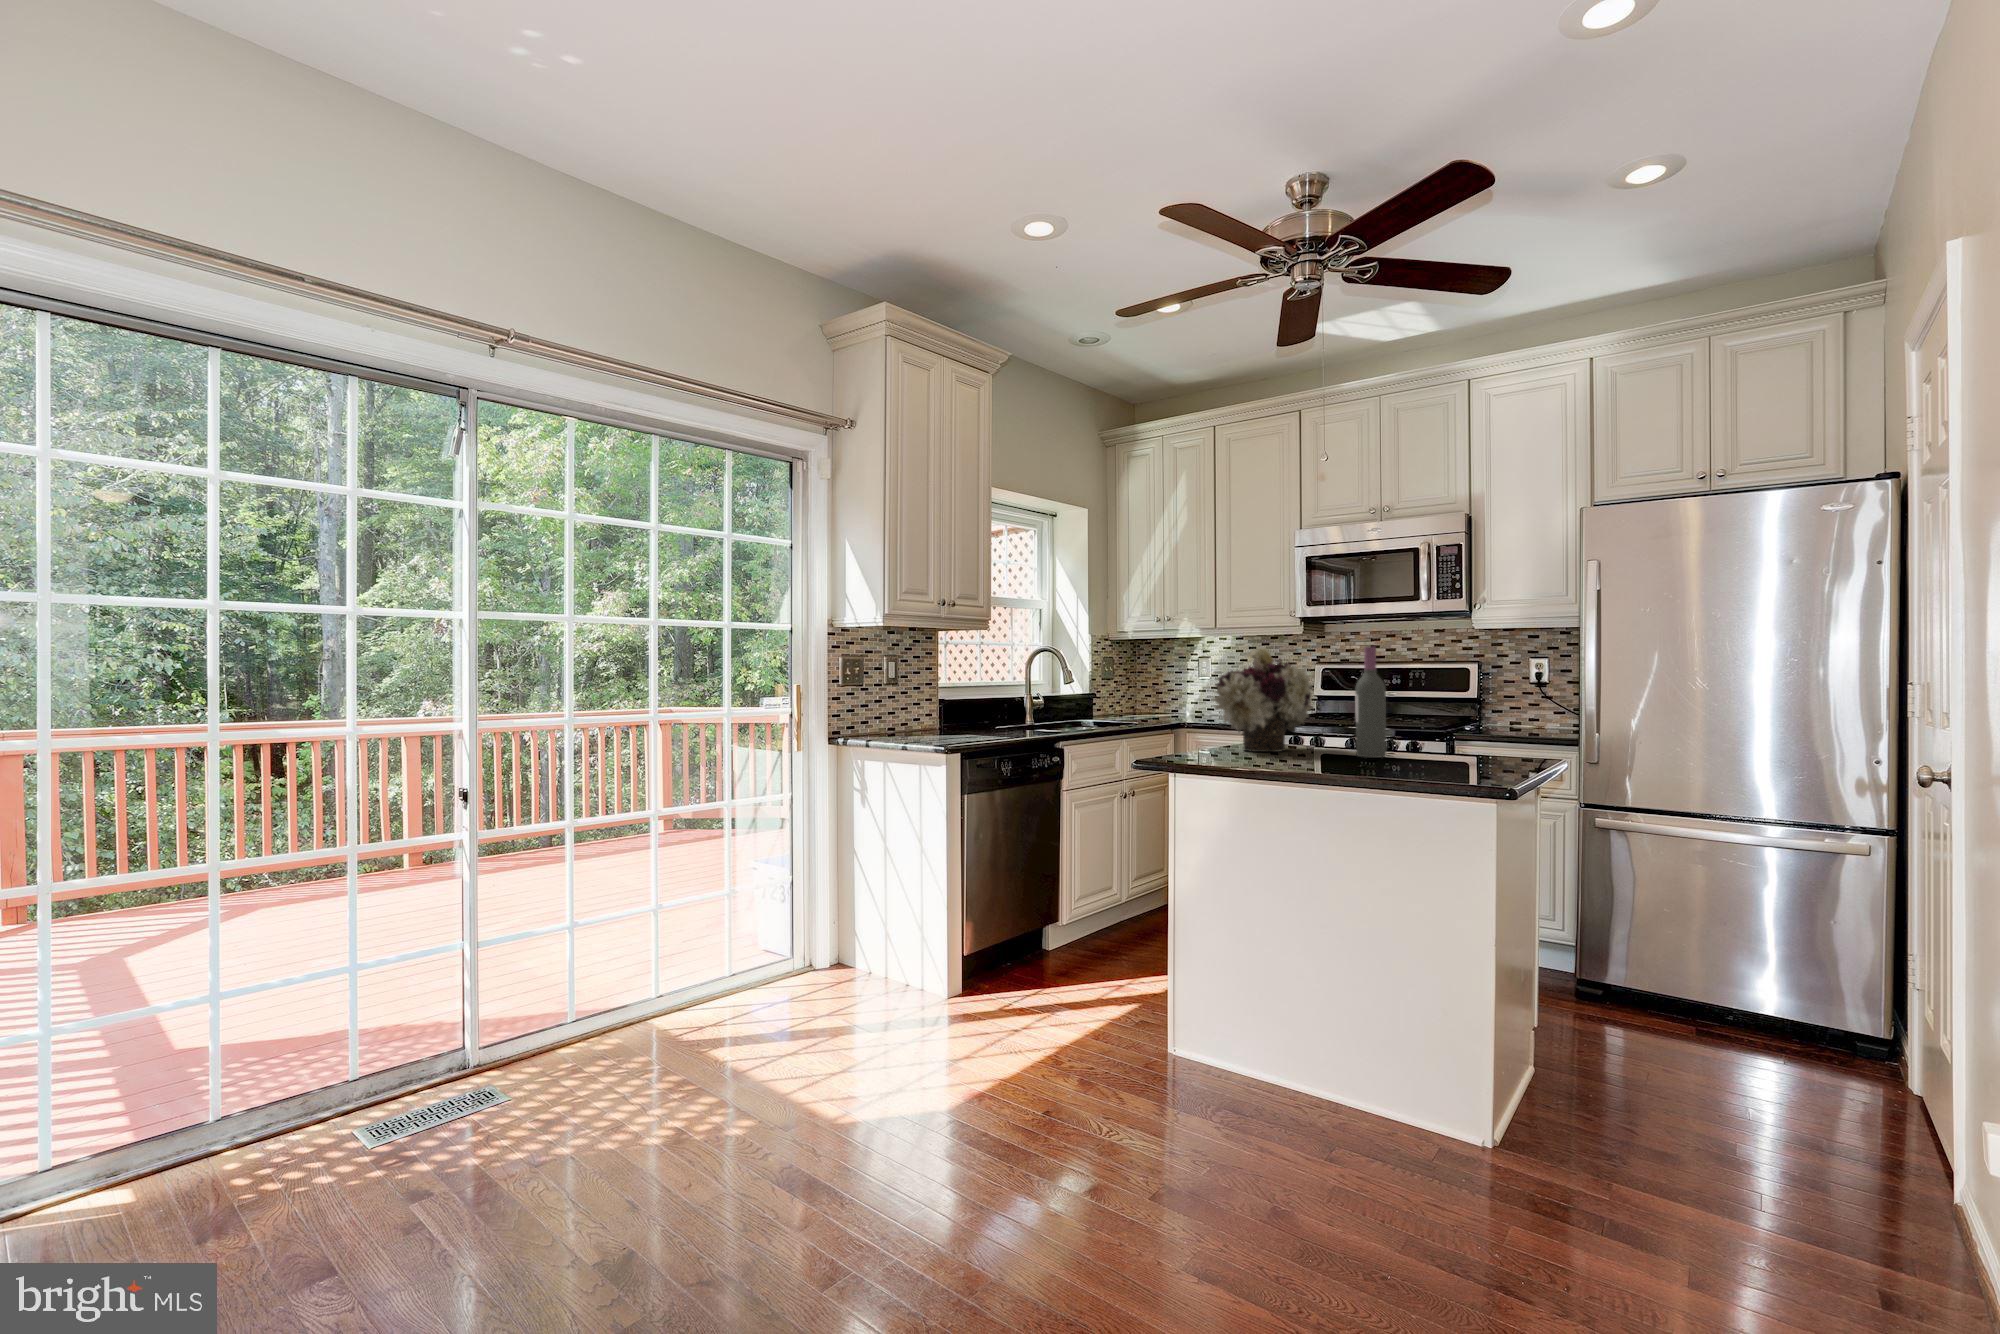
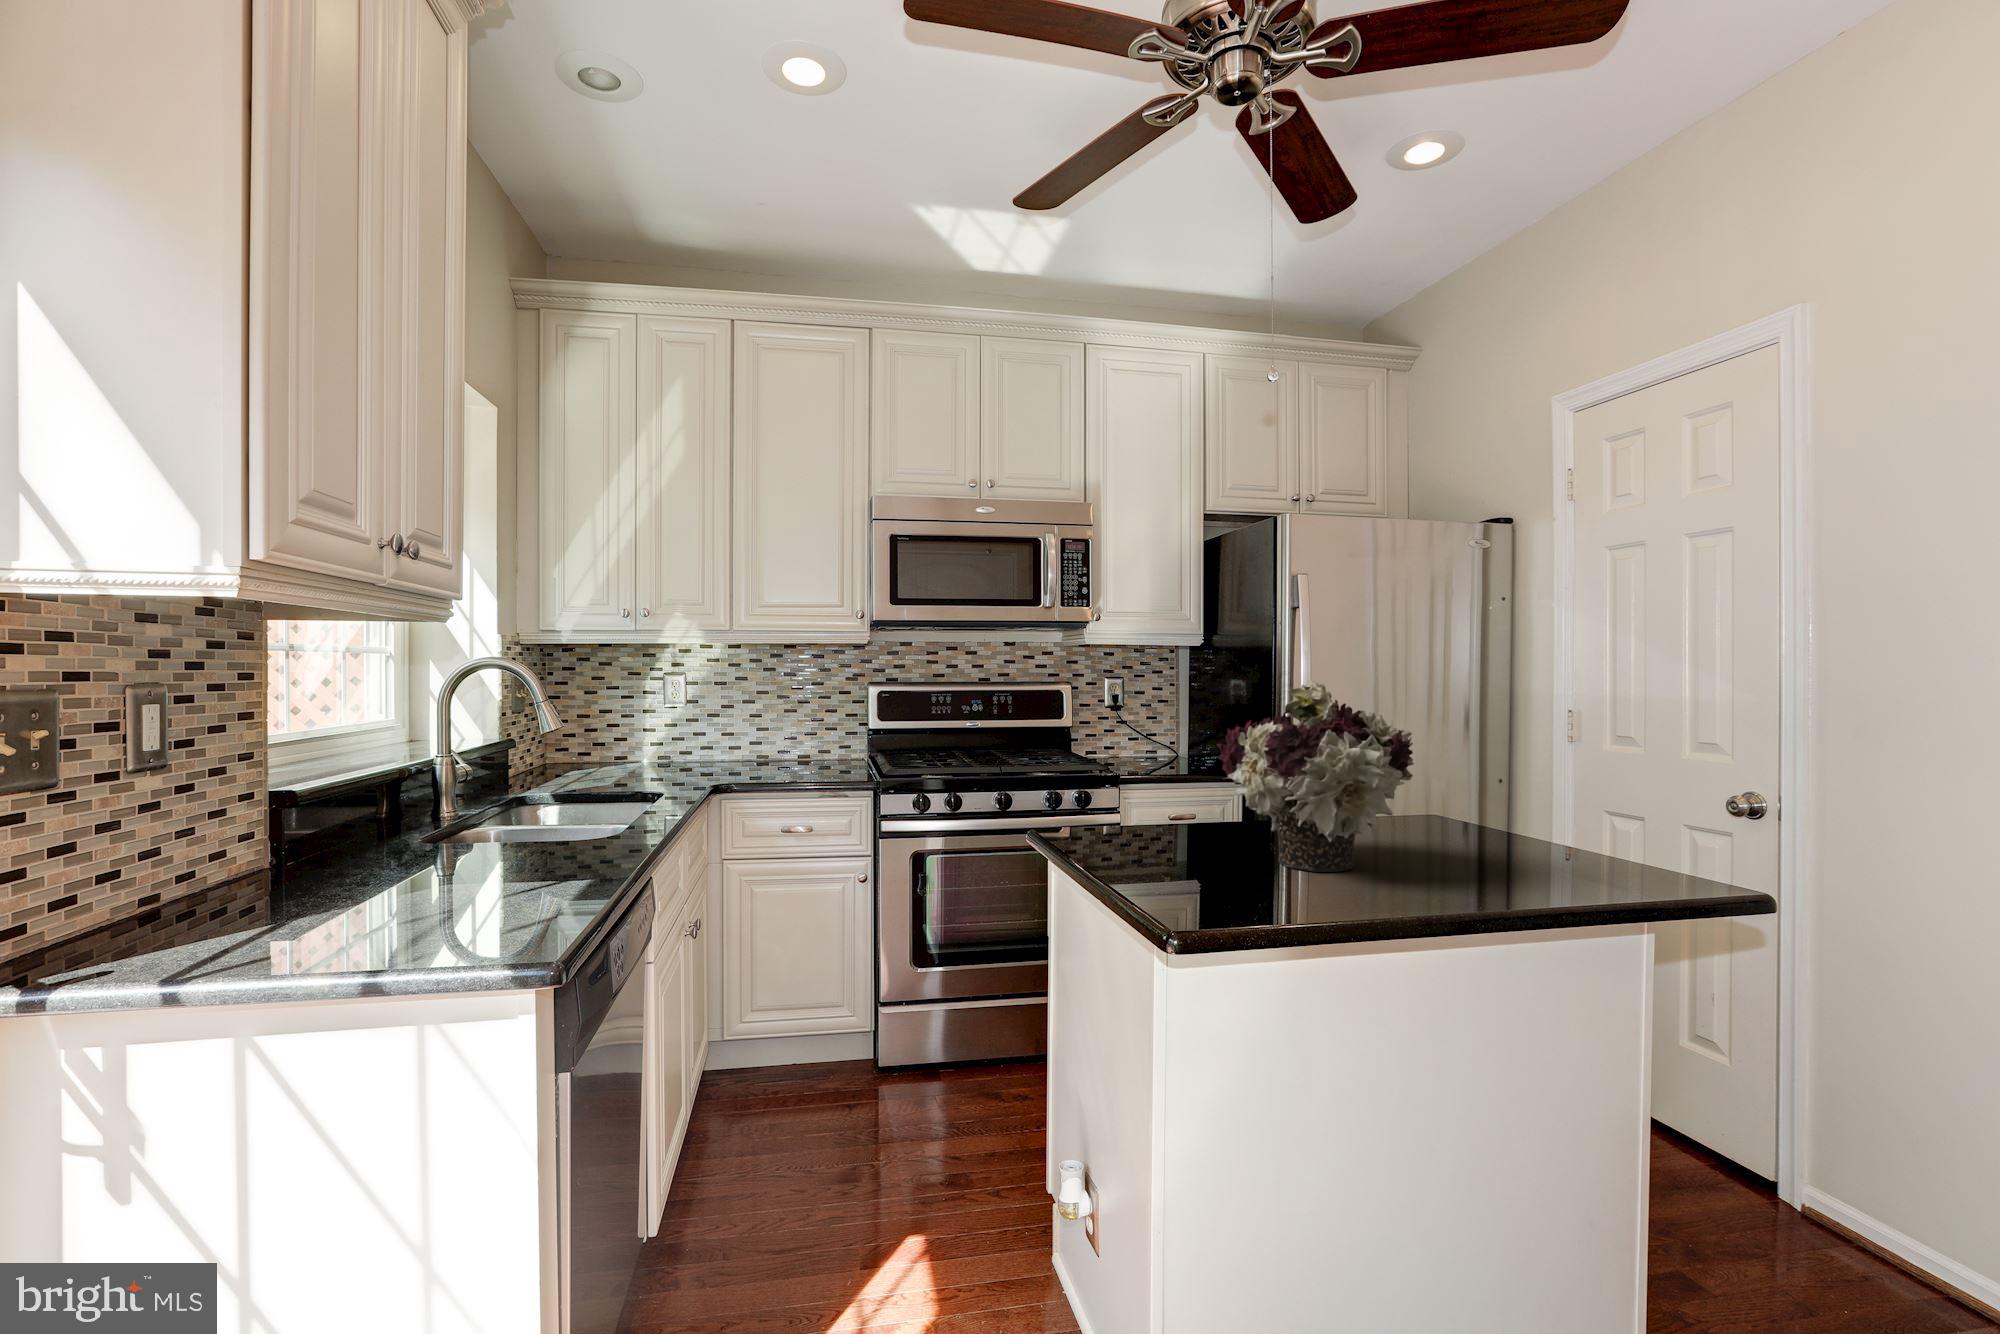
wine bottle: present [1355,646,1386,758] -> none [1472,683,1524,862]

